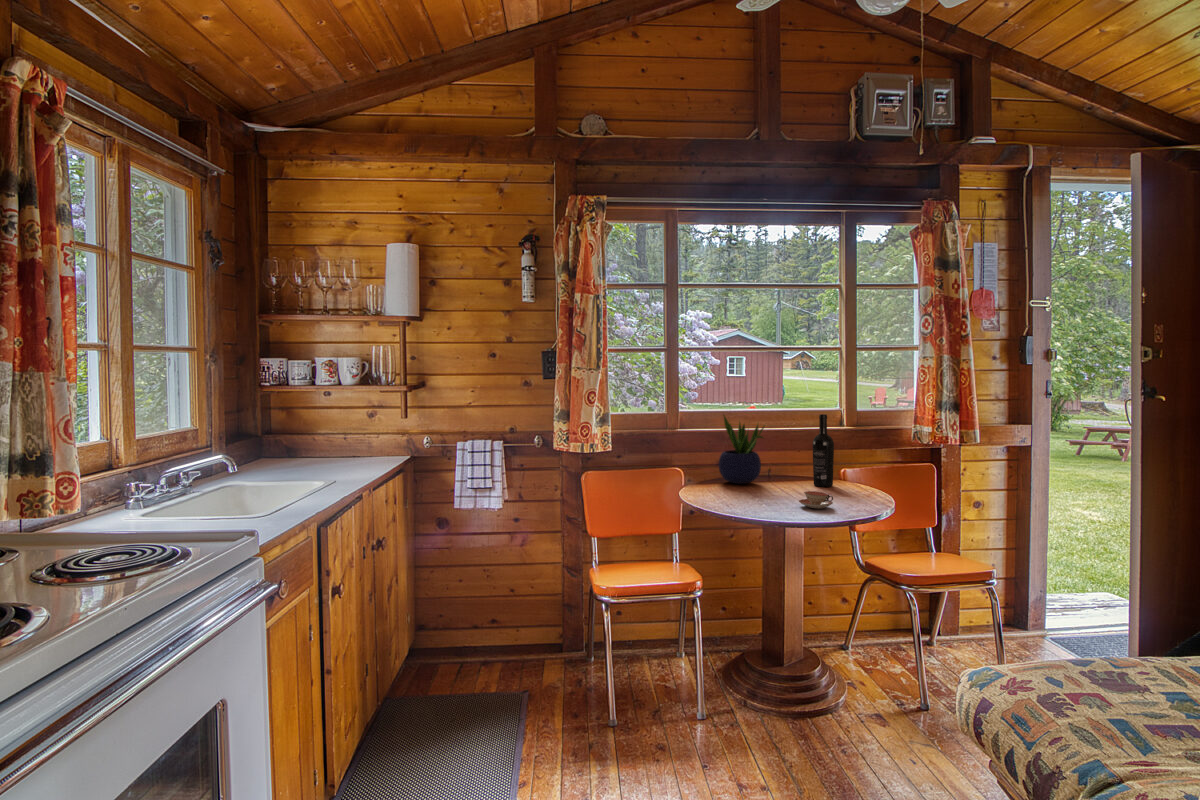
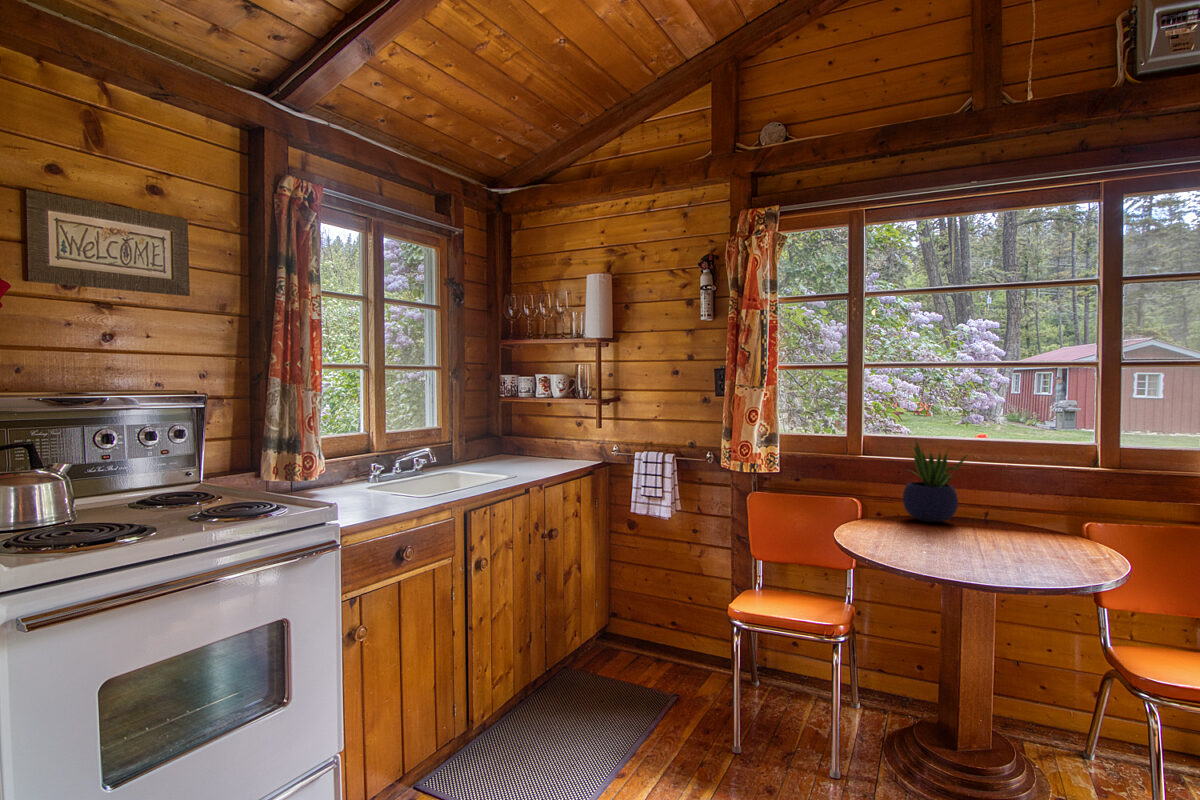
wine bottle: present [812,414,834,487] -> none [1032,446,1064,540]
teacup: present [799,491,833,508] -> none [966,538,1014,561]

